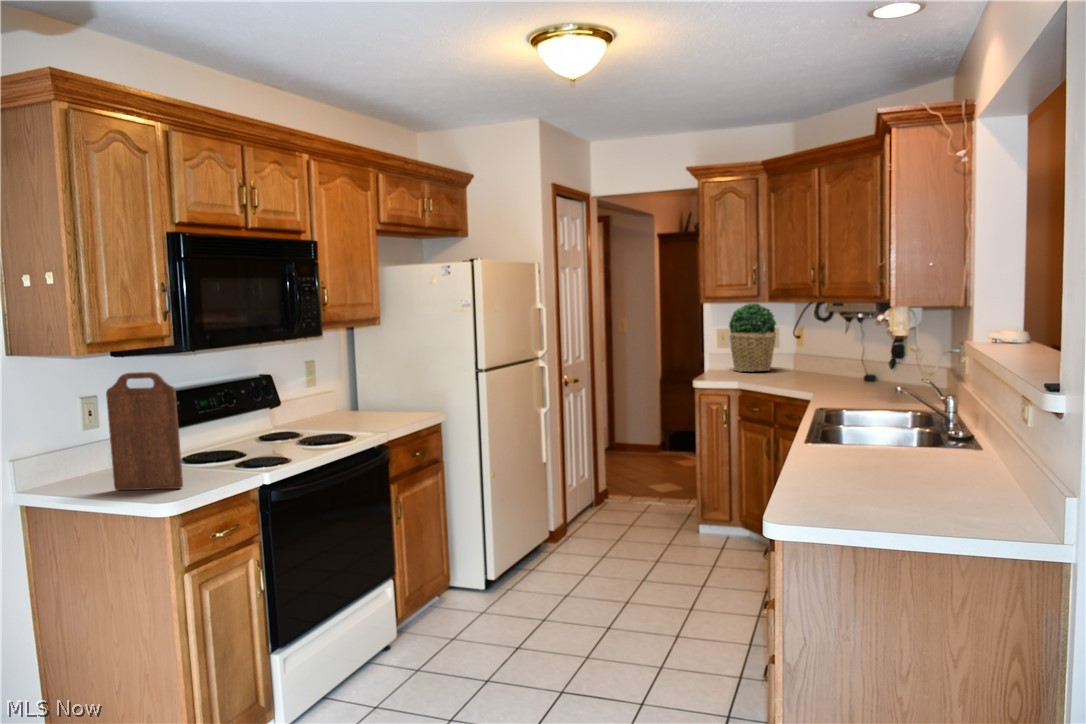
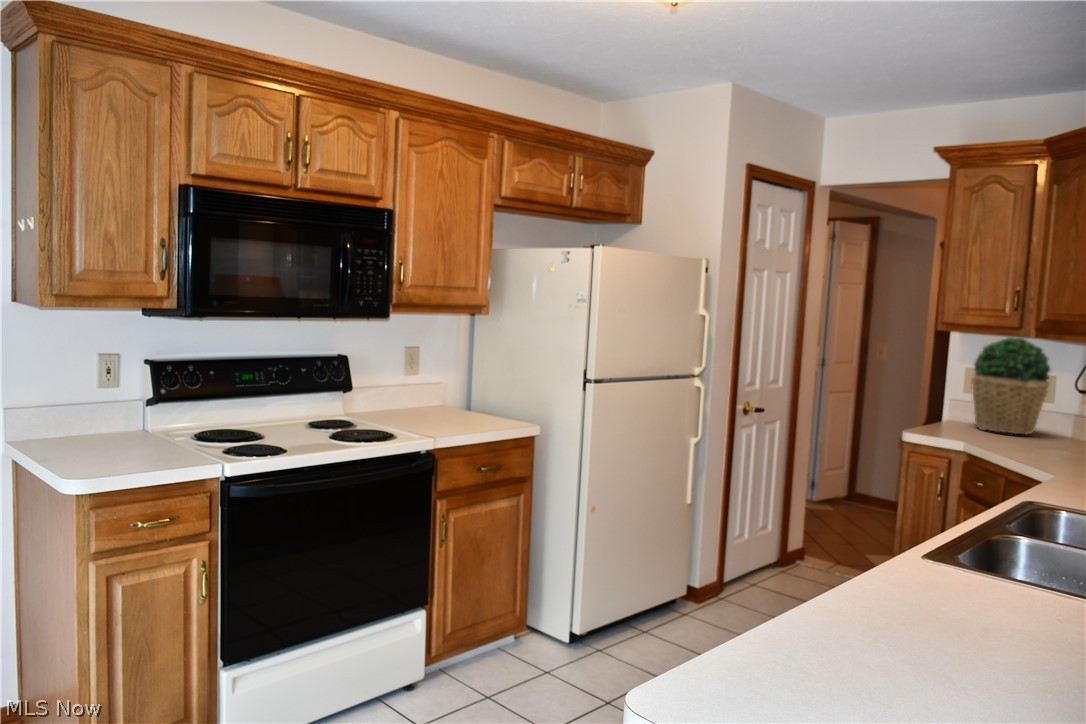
cutting board: present [106,372,183,490] -> none [70,330,124,467]

